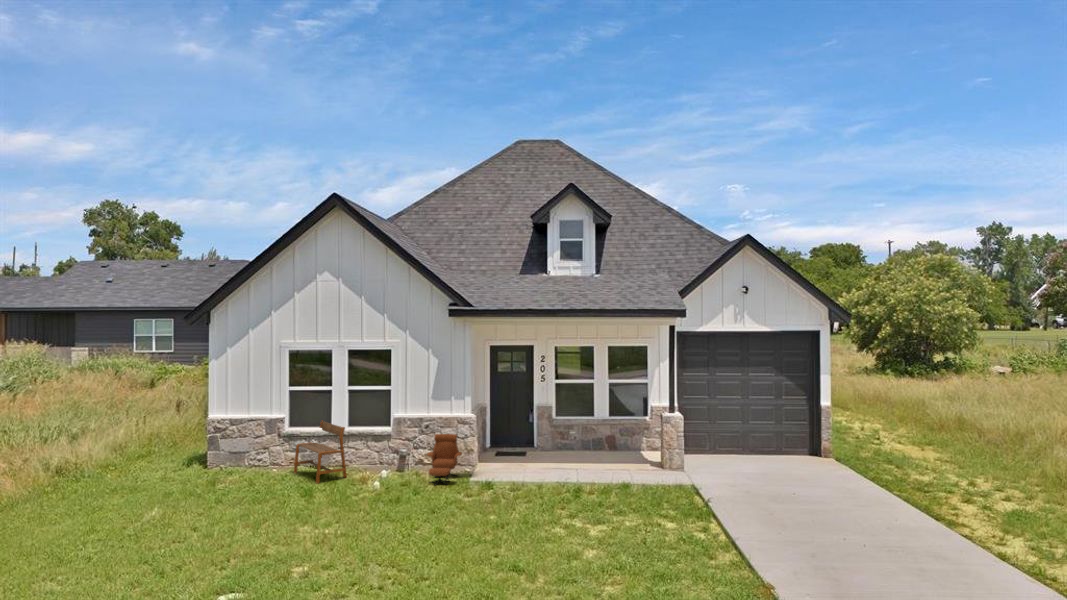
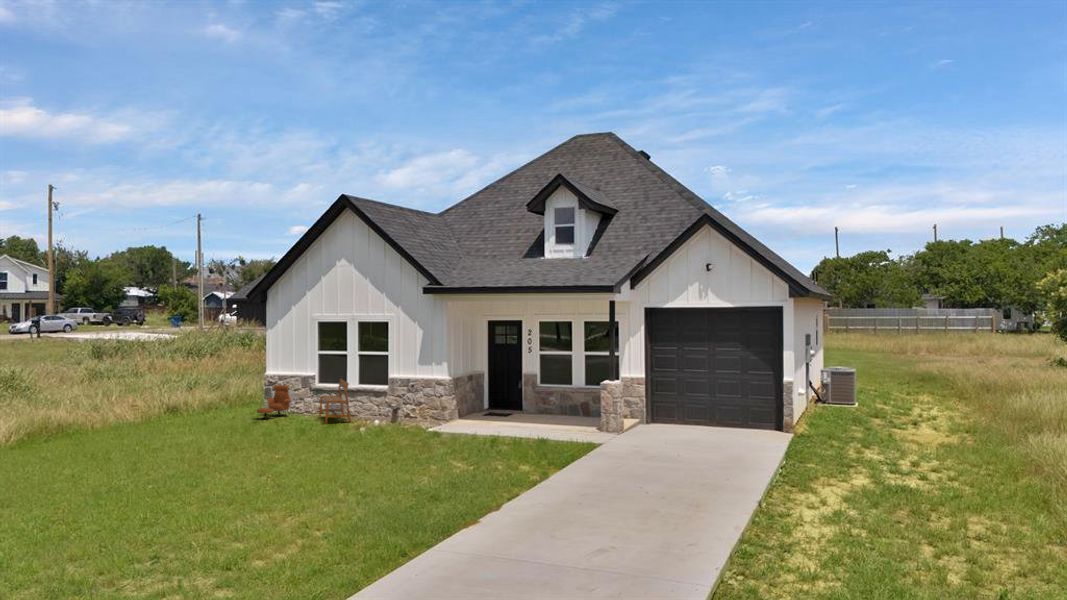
lounge chair: present [428,434,462,486] -> present [257,385,291,420]

